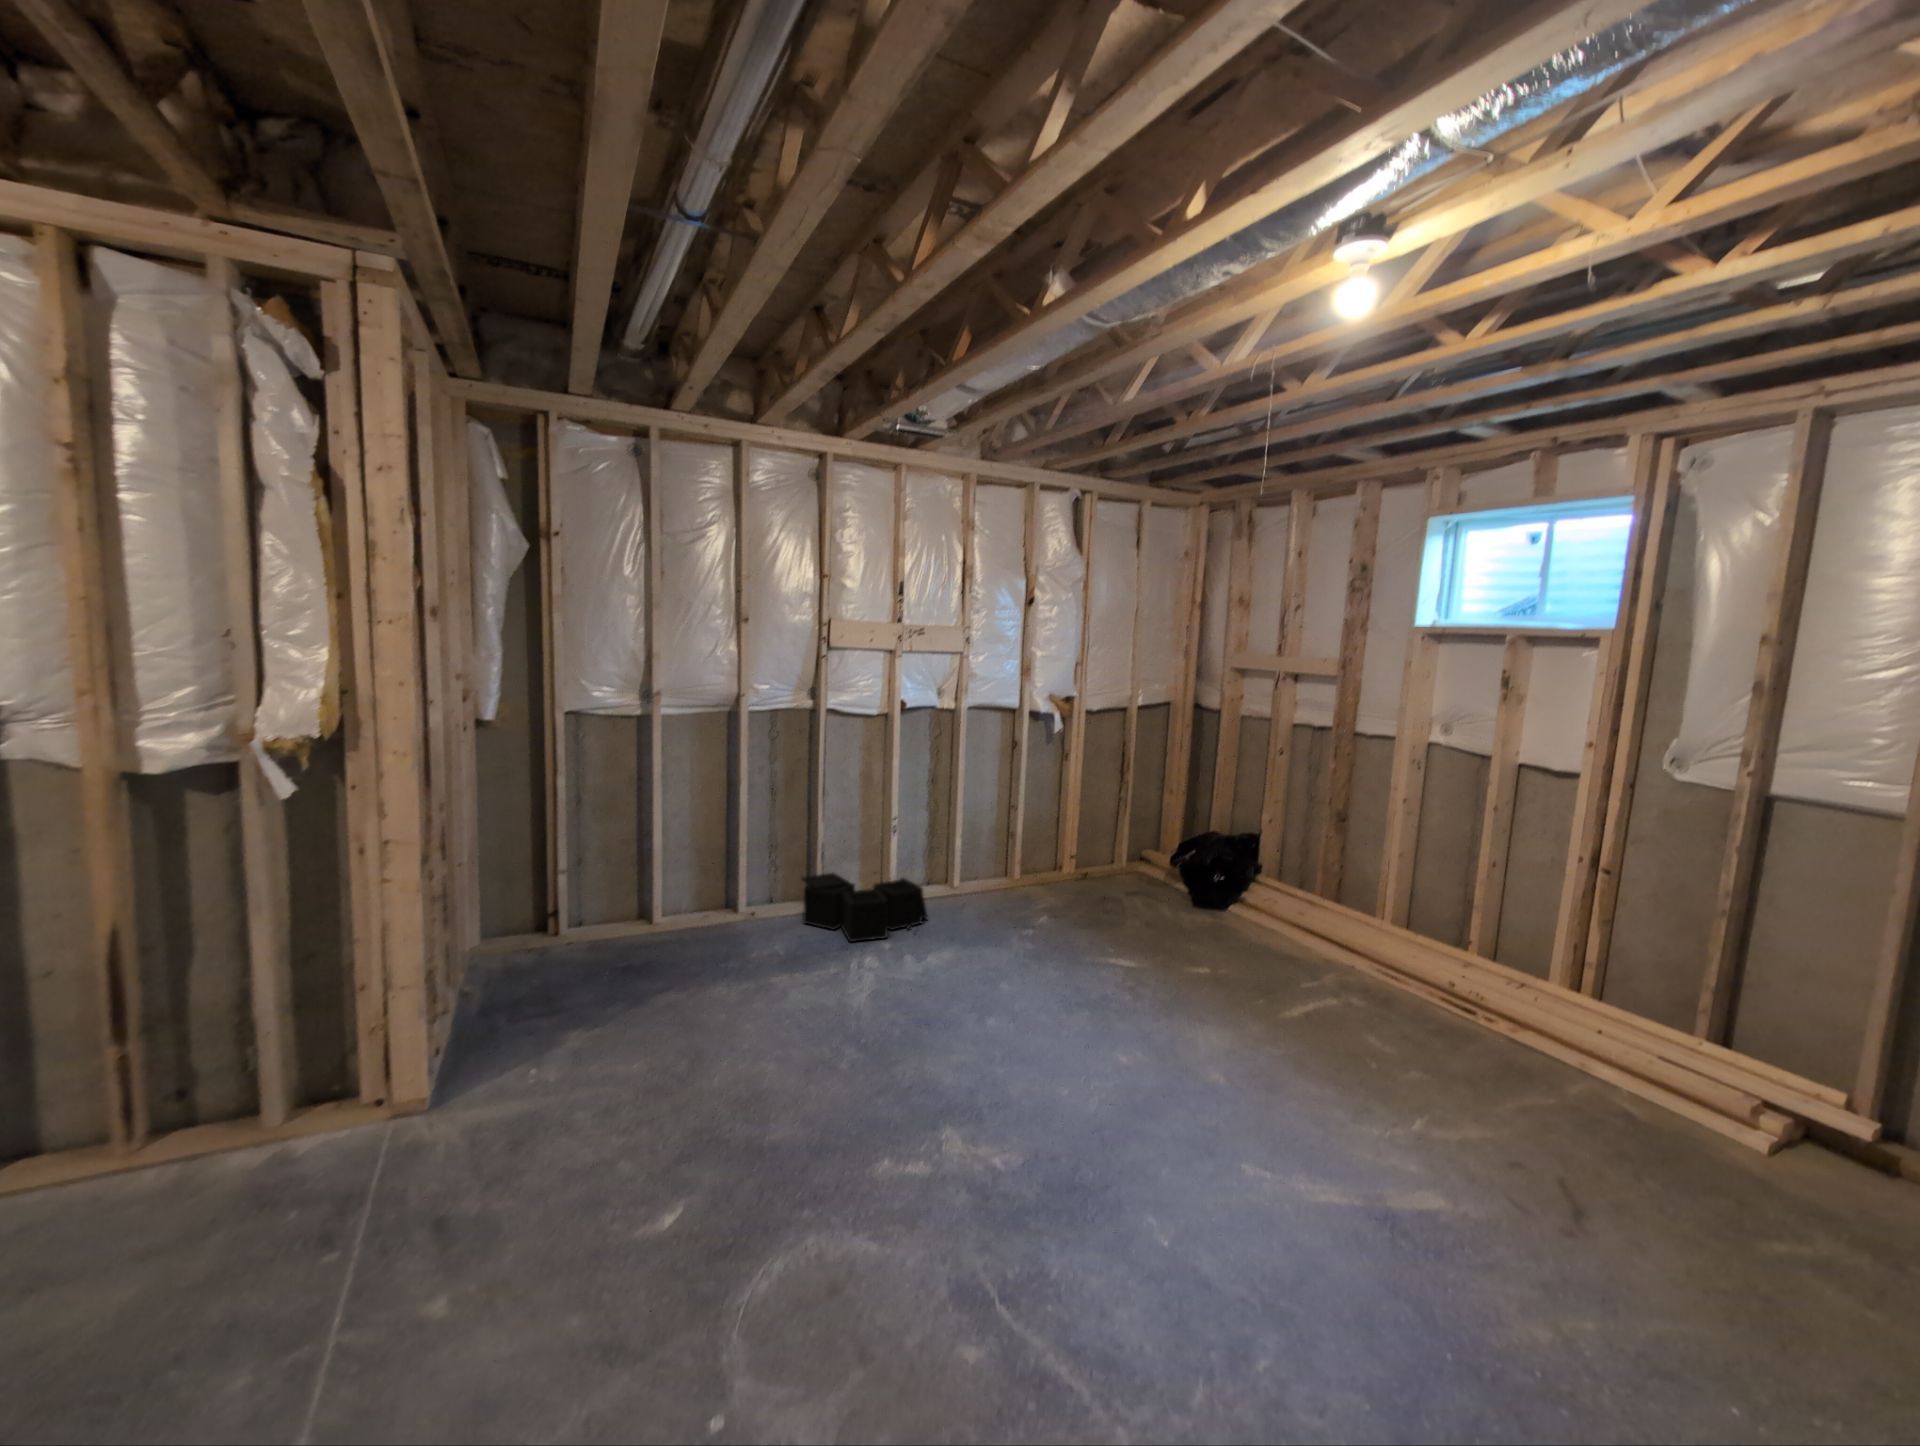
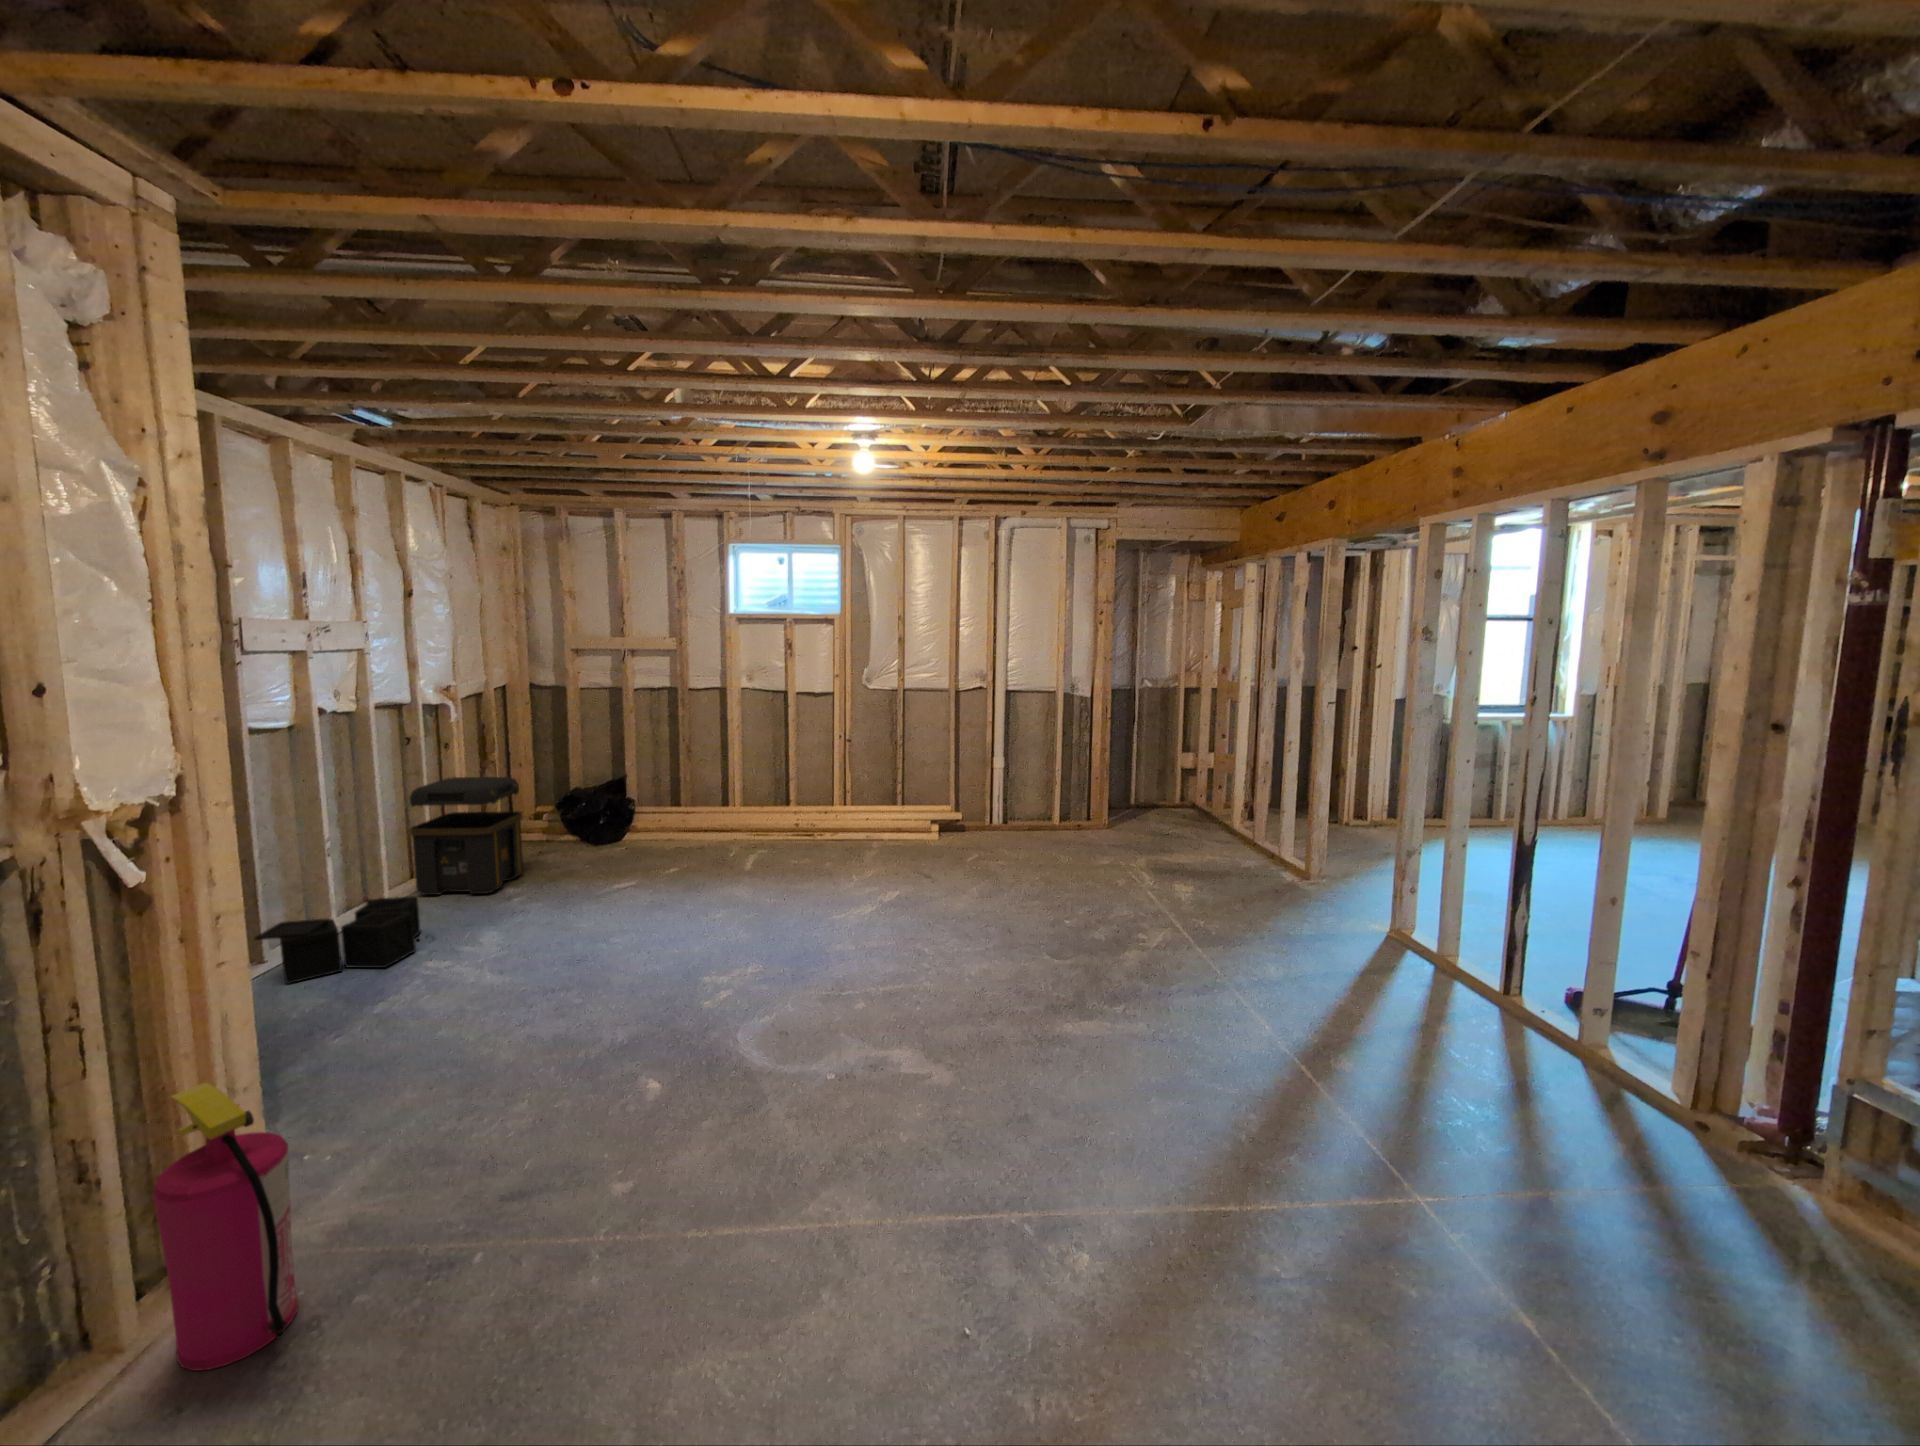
toolbox: none [987,787,1088,912] -> present [409,777,523,895]
fire extinguisher: none [208,959,327,1186] -> present [153,1083,298,1371]

